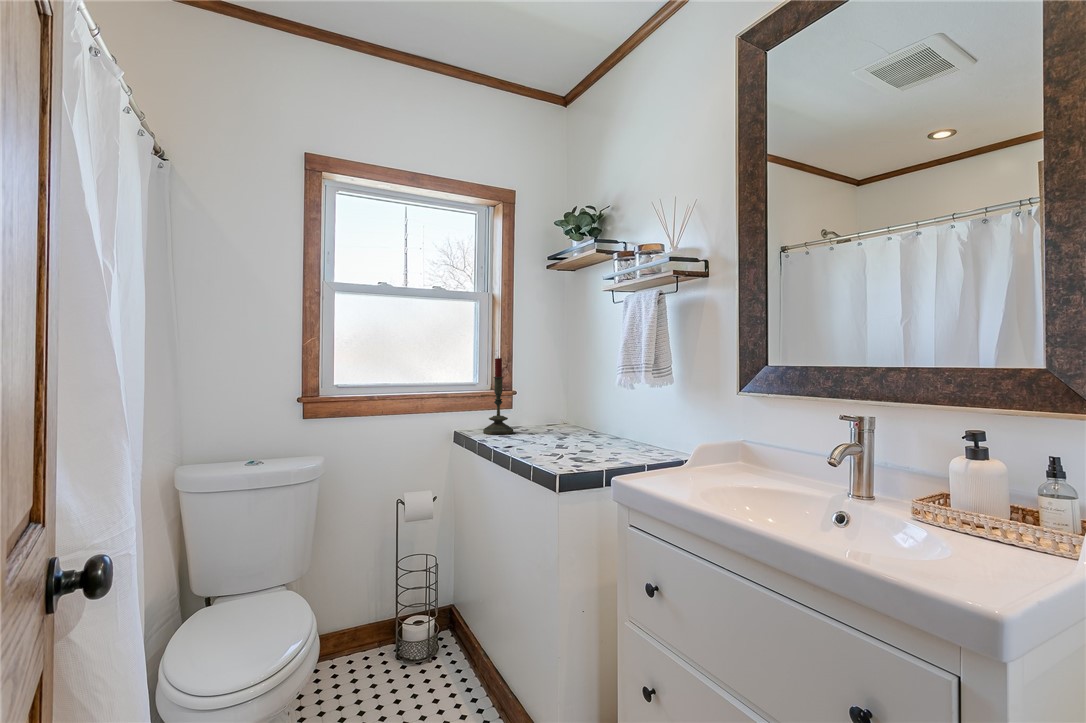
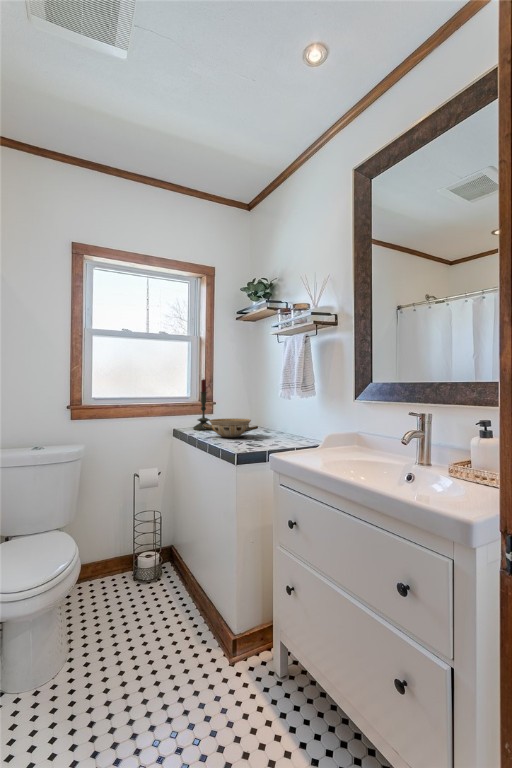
ceramic bowl: none [500,418,584,447] -> present [203,418,258,438]

